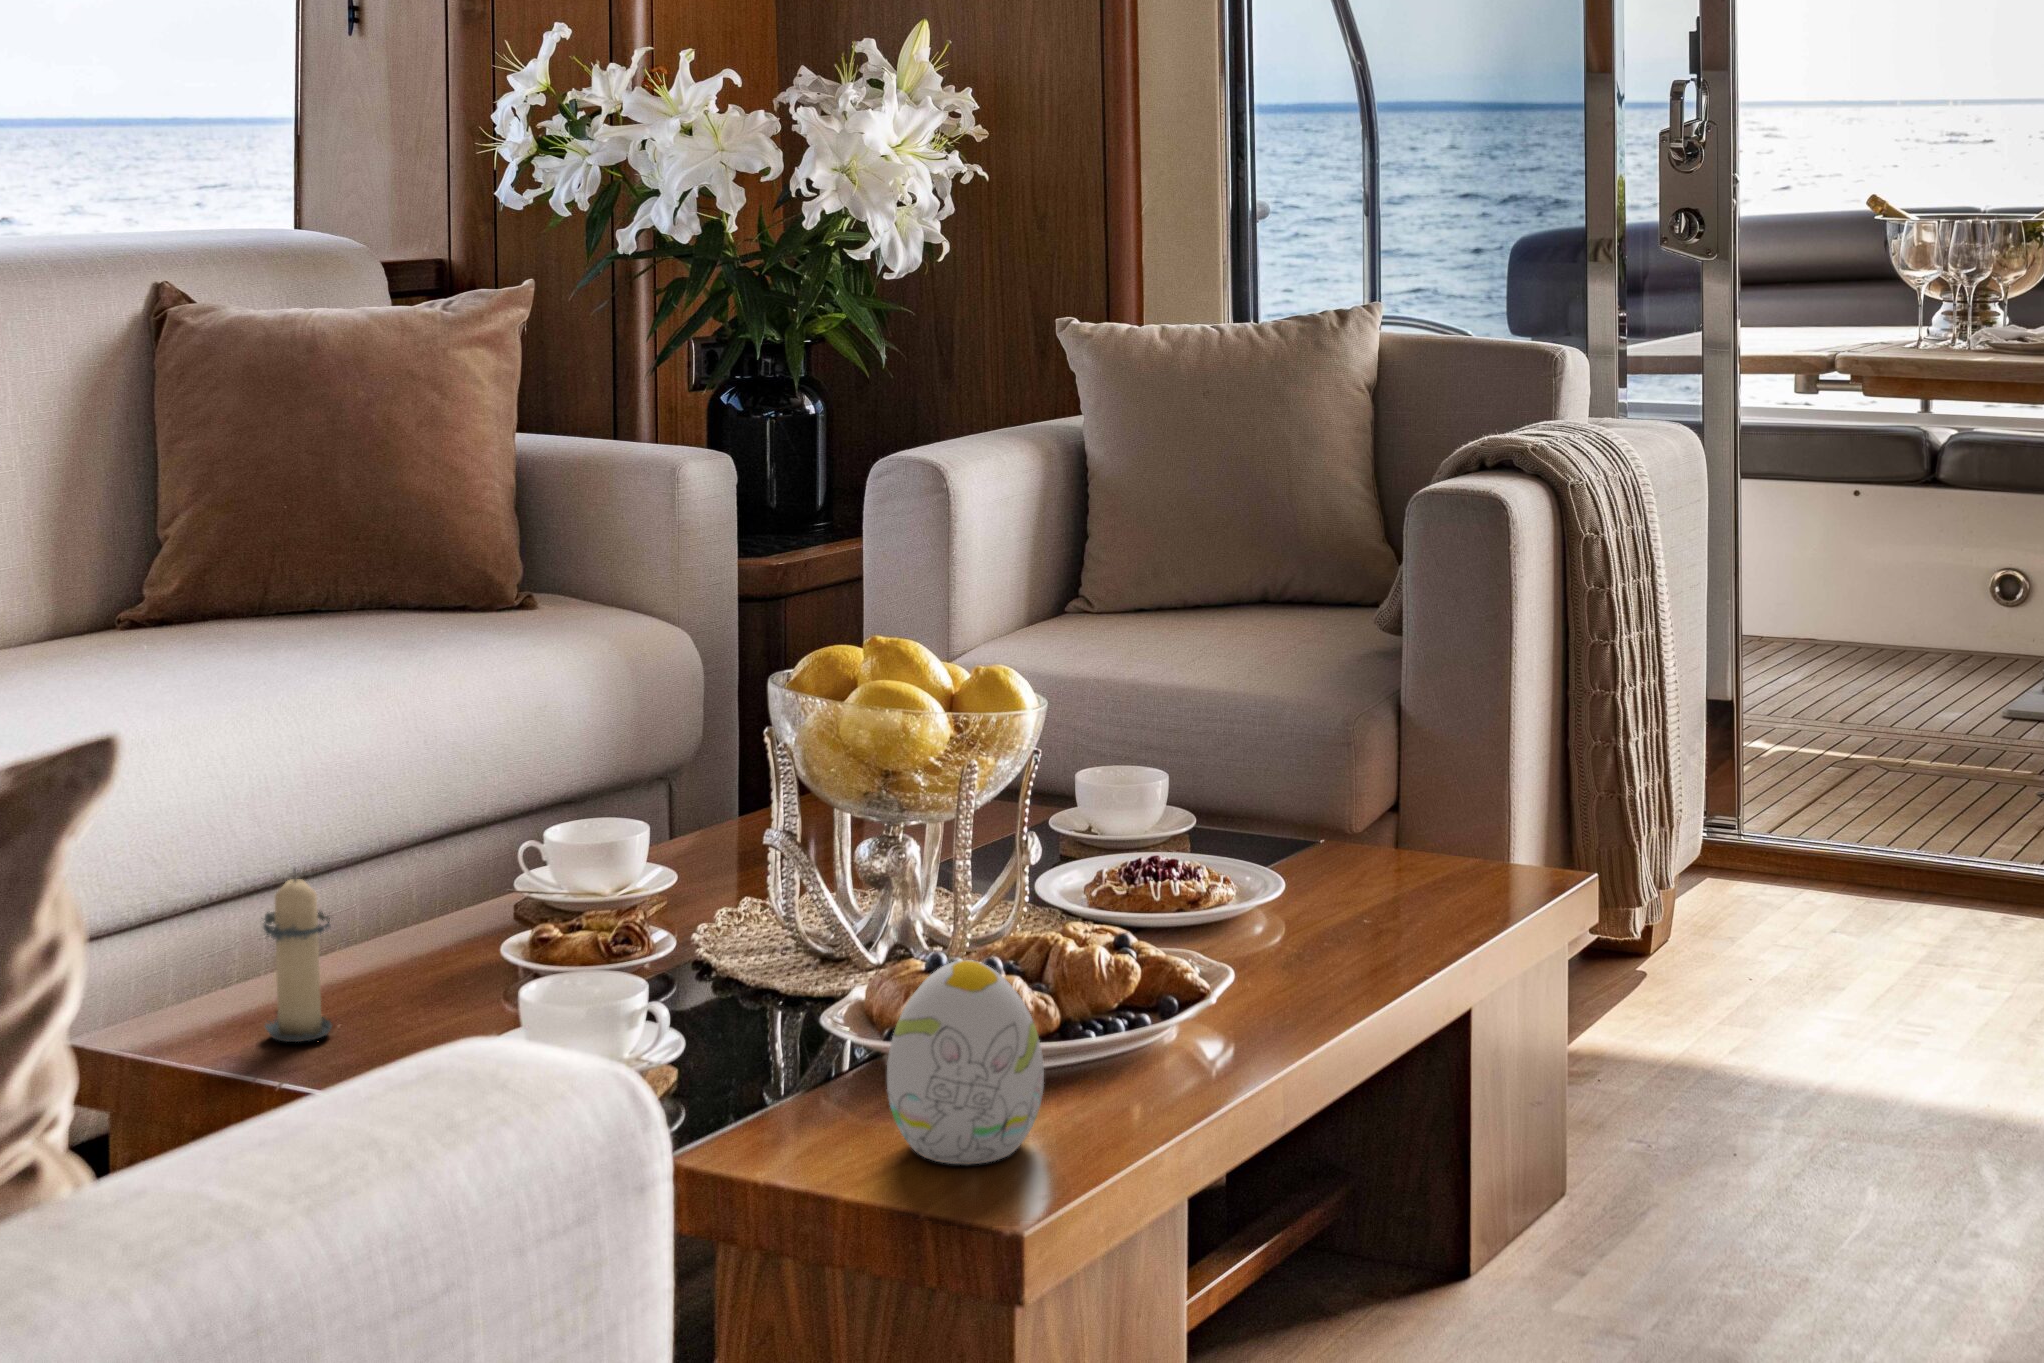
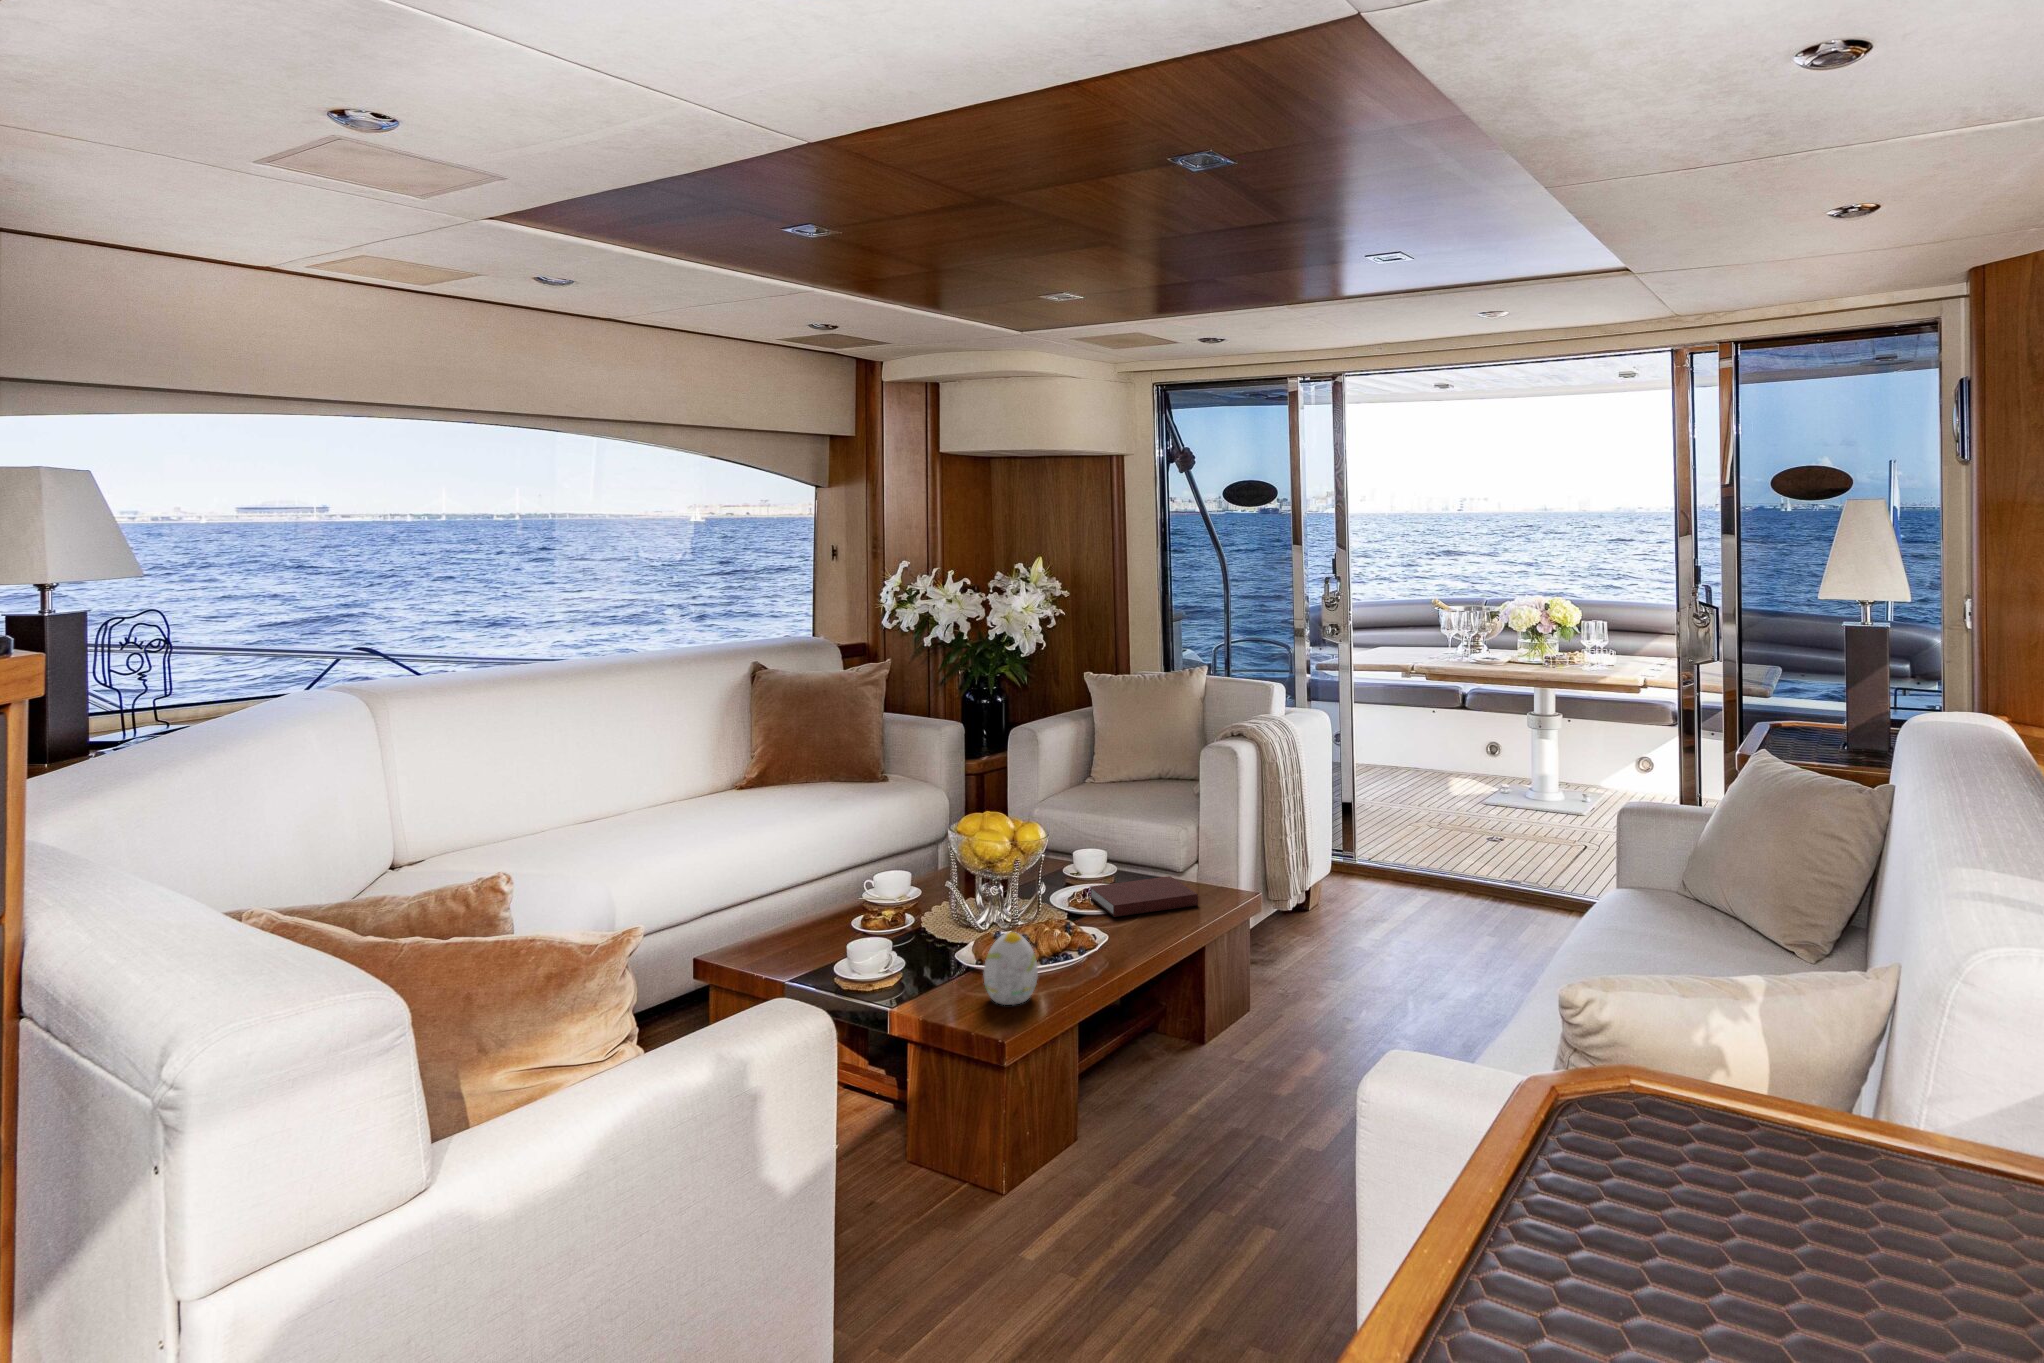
notebook: none [1134,833,1443,936] -> present [1090,876,1198,917]
candle: present [263,869,332,1042] -> none [770,897,801,961]

